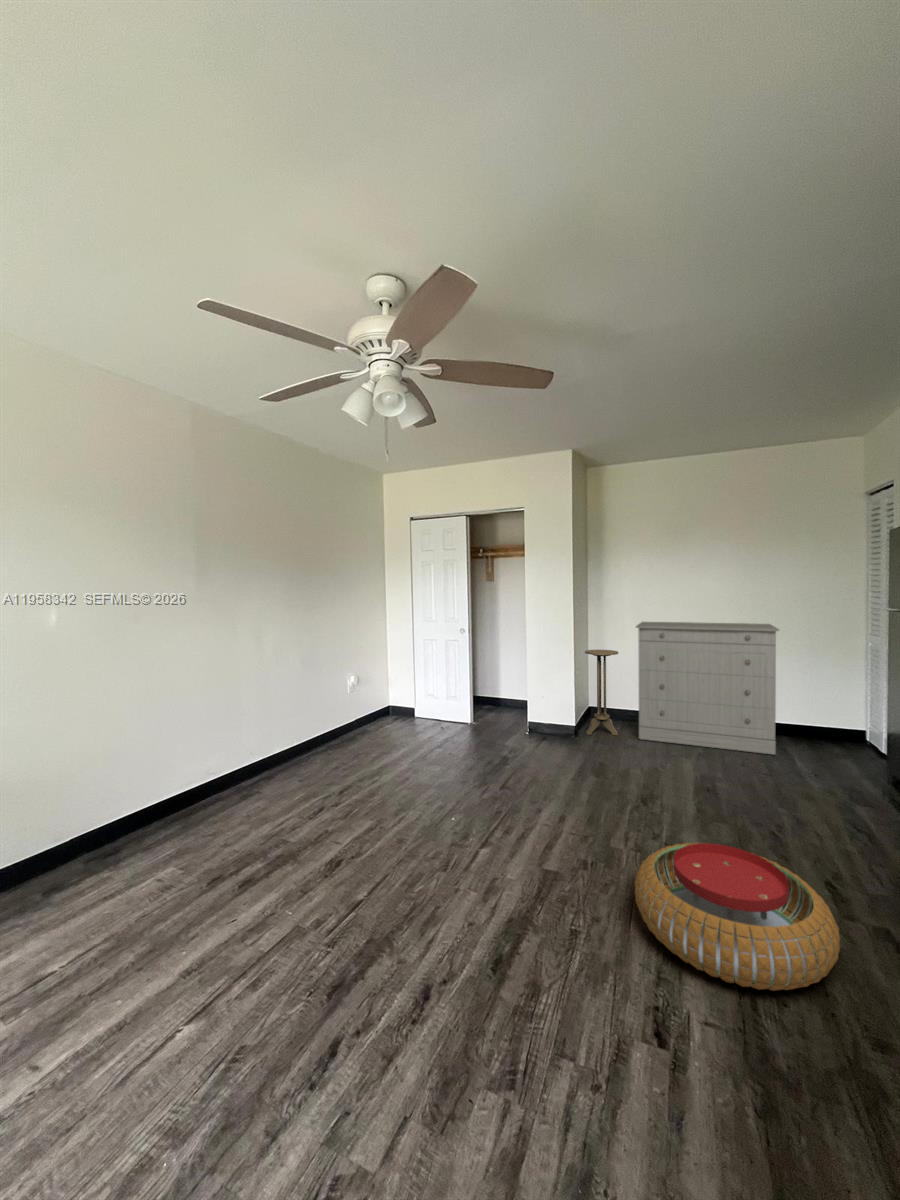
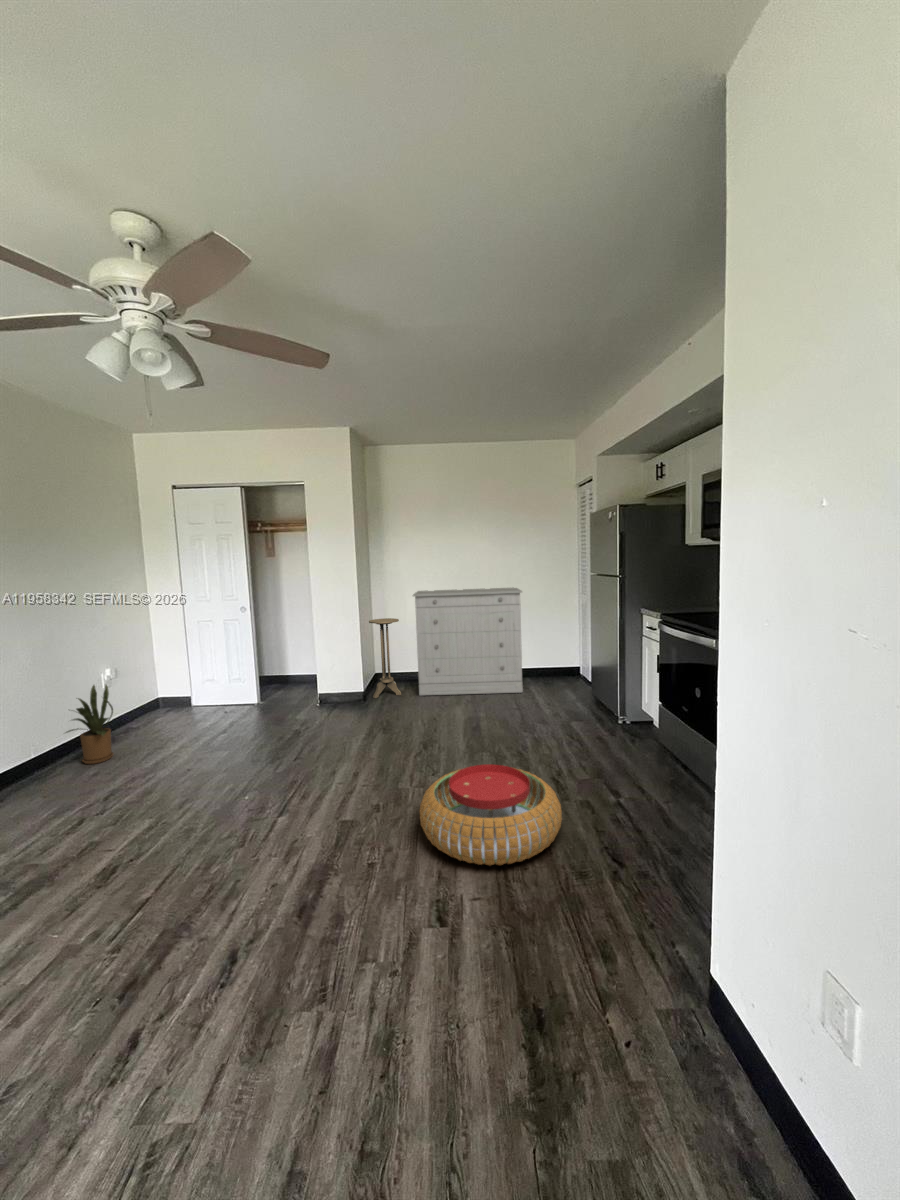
house plant: none [311,689,352,759] -> present [66,685,113,764]

